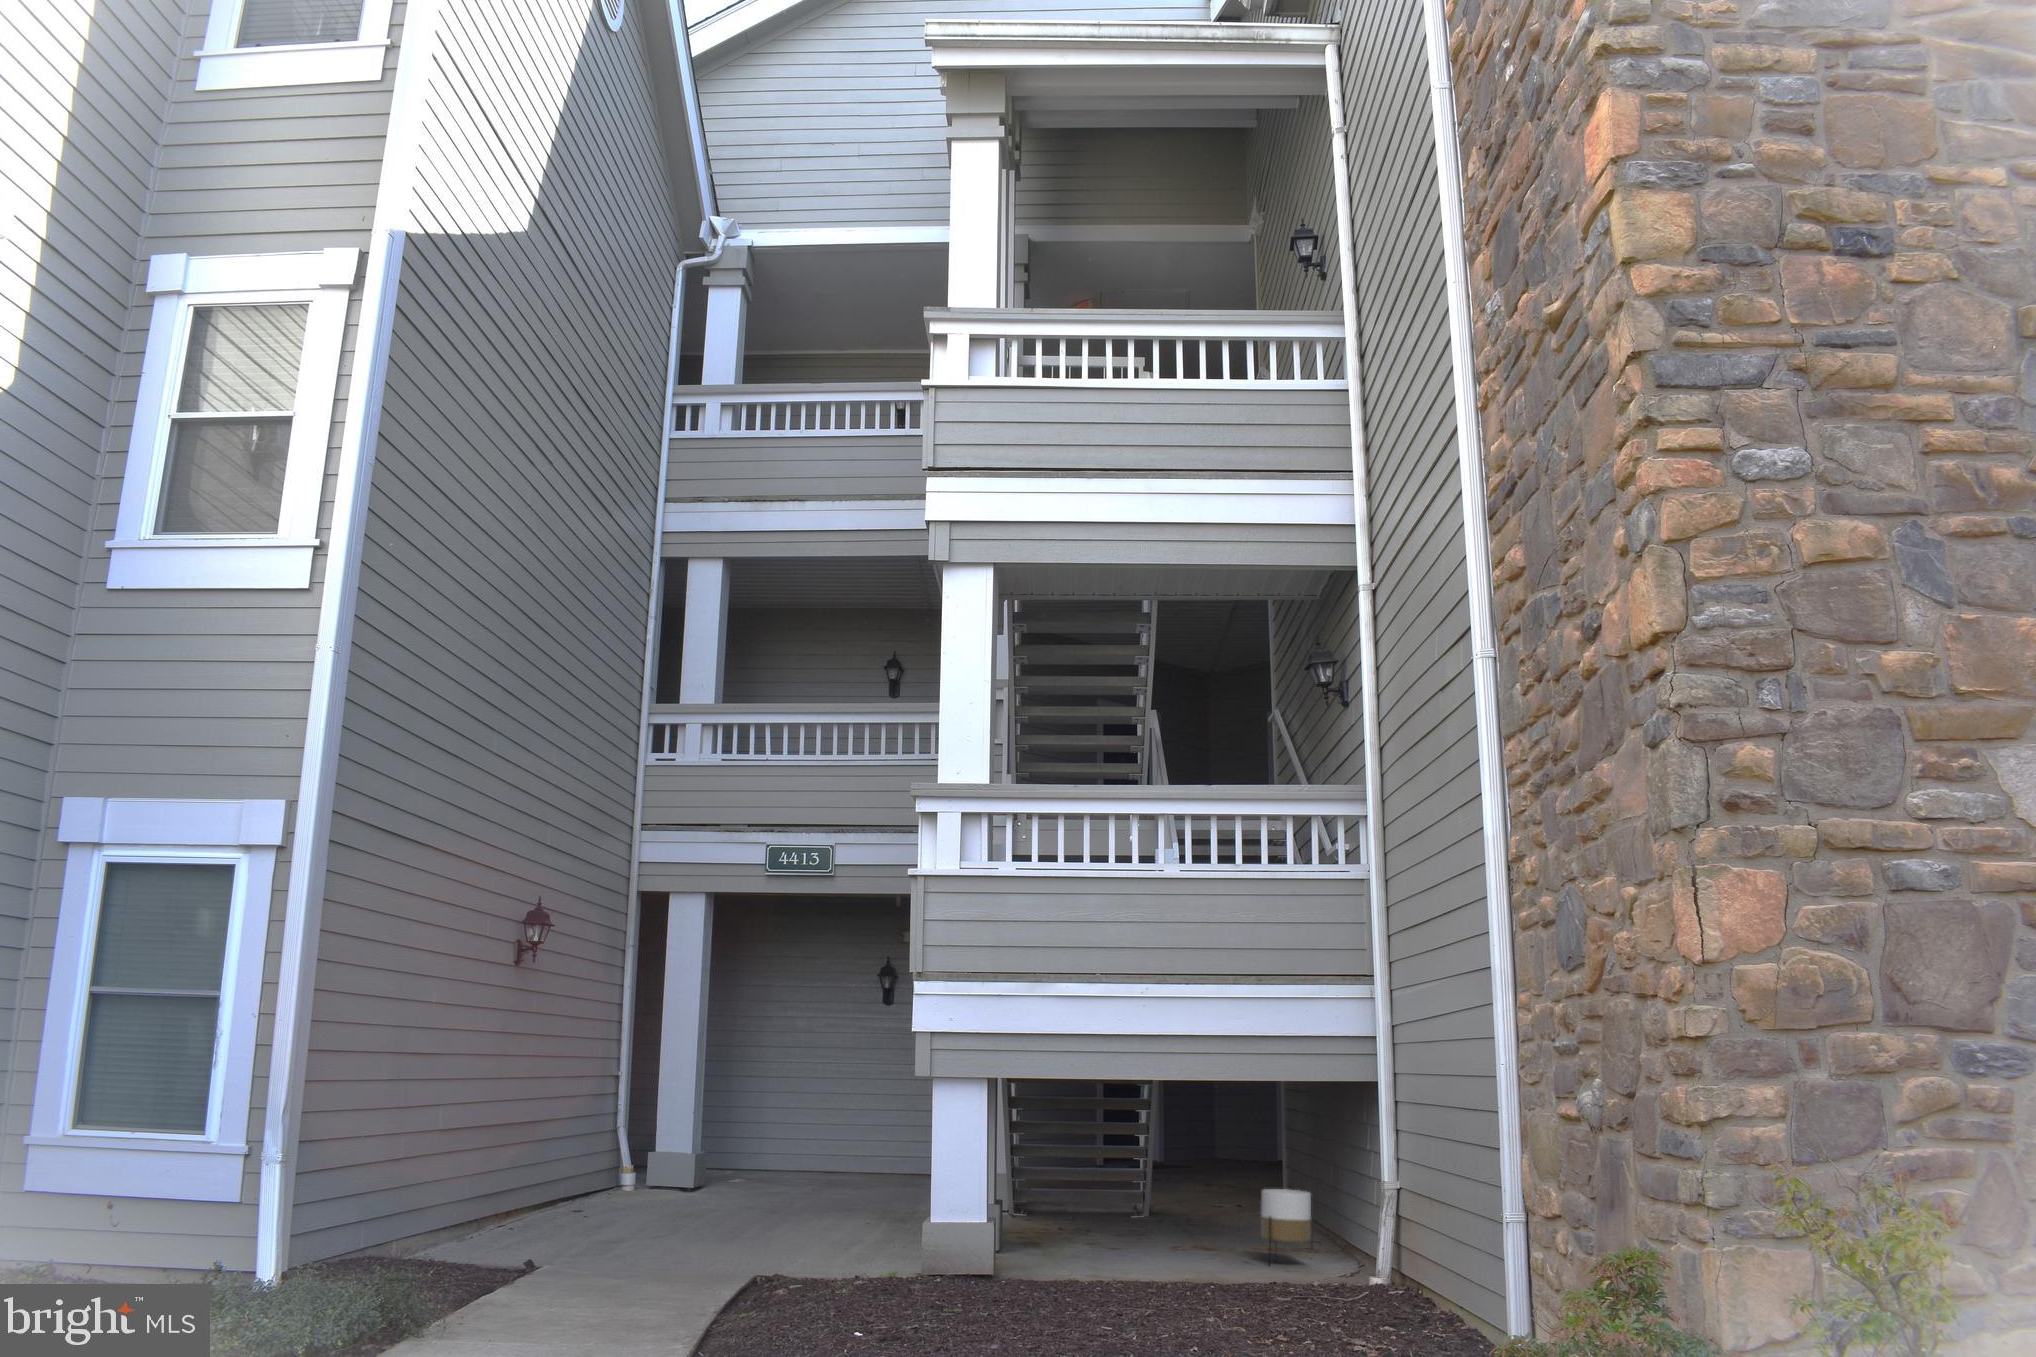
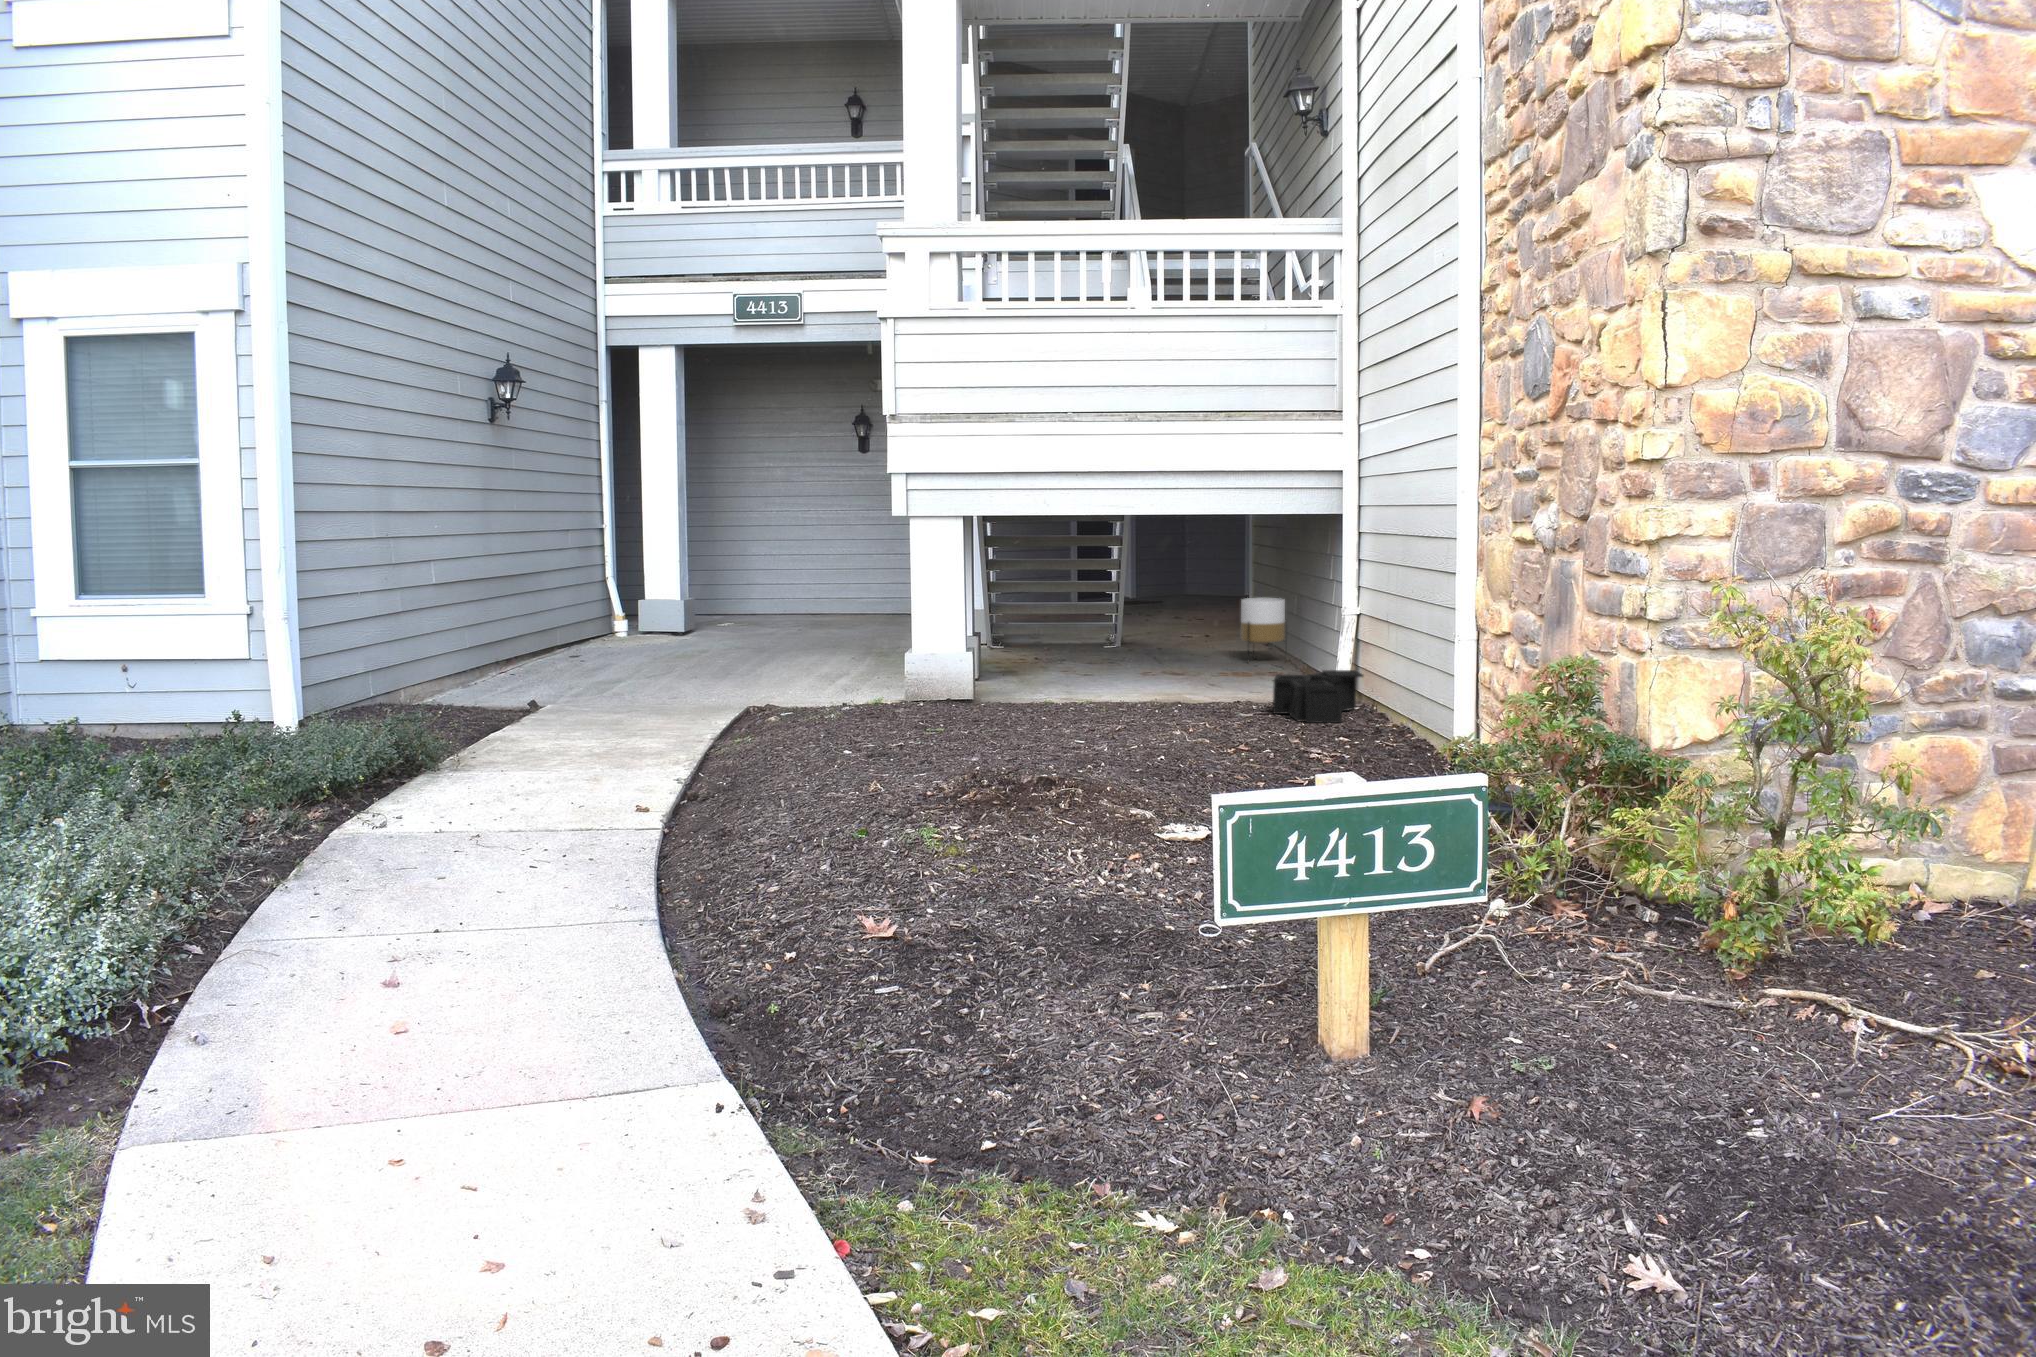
storage bin: none [1299,1272,1401,1334] -> present [1273,670,1363,723]

